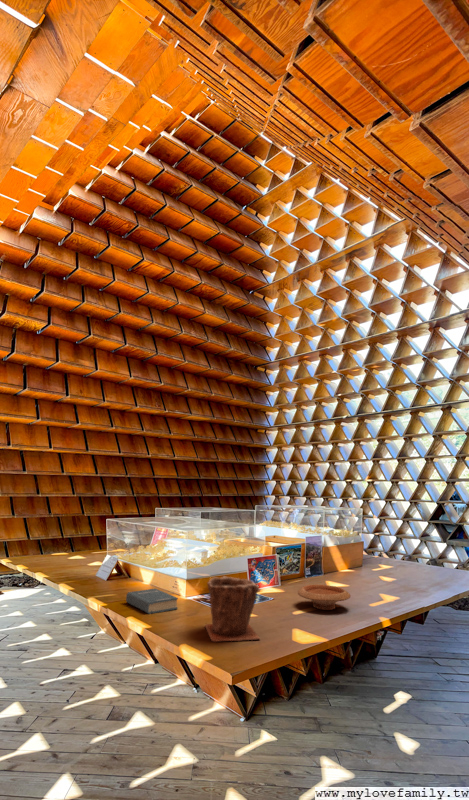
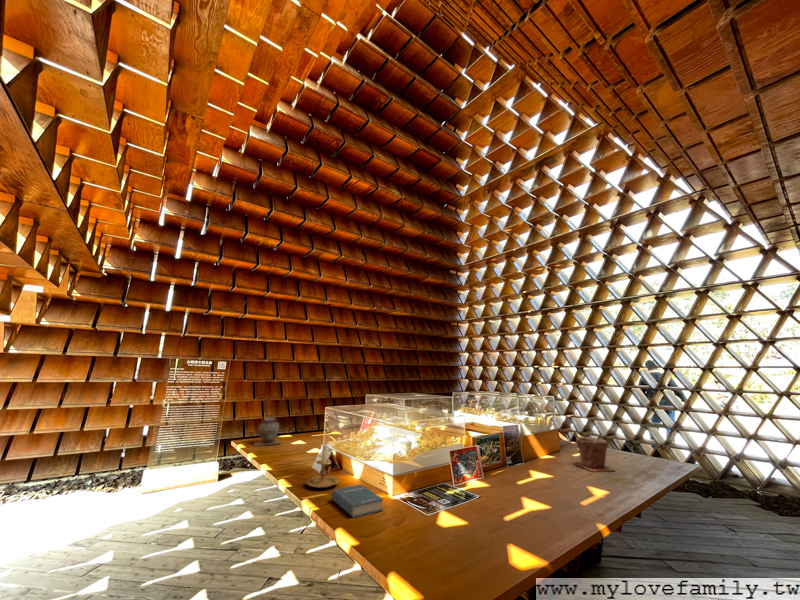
decorative vase: none [27,532,60,563] -> present [253,418,281,446]
candle holder: none [97,549,131,594] -> present [306,444,339,488]
plant pot: present [205,576,260,642] -> present [576,436,613,471]
wooden bowl: present [298,584,351,610] -> none [507,483,566,514]

